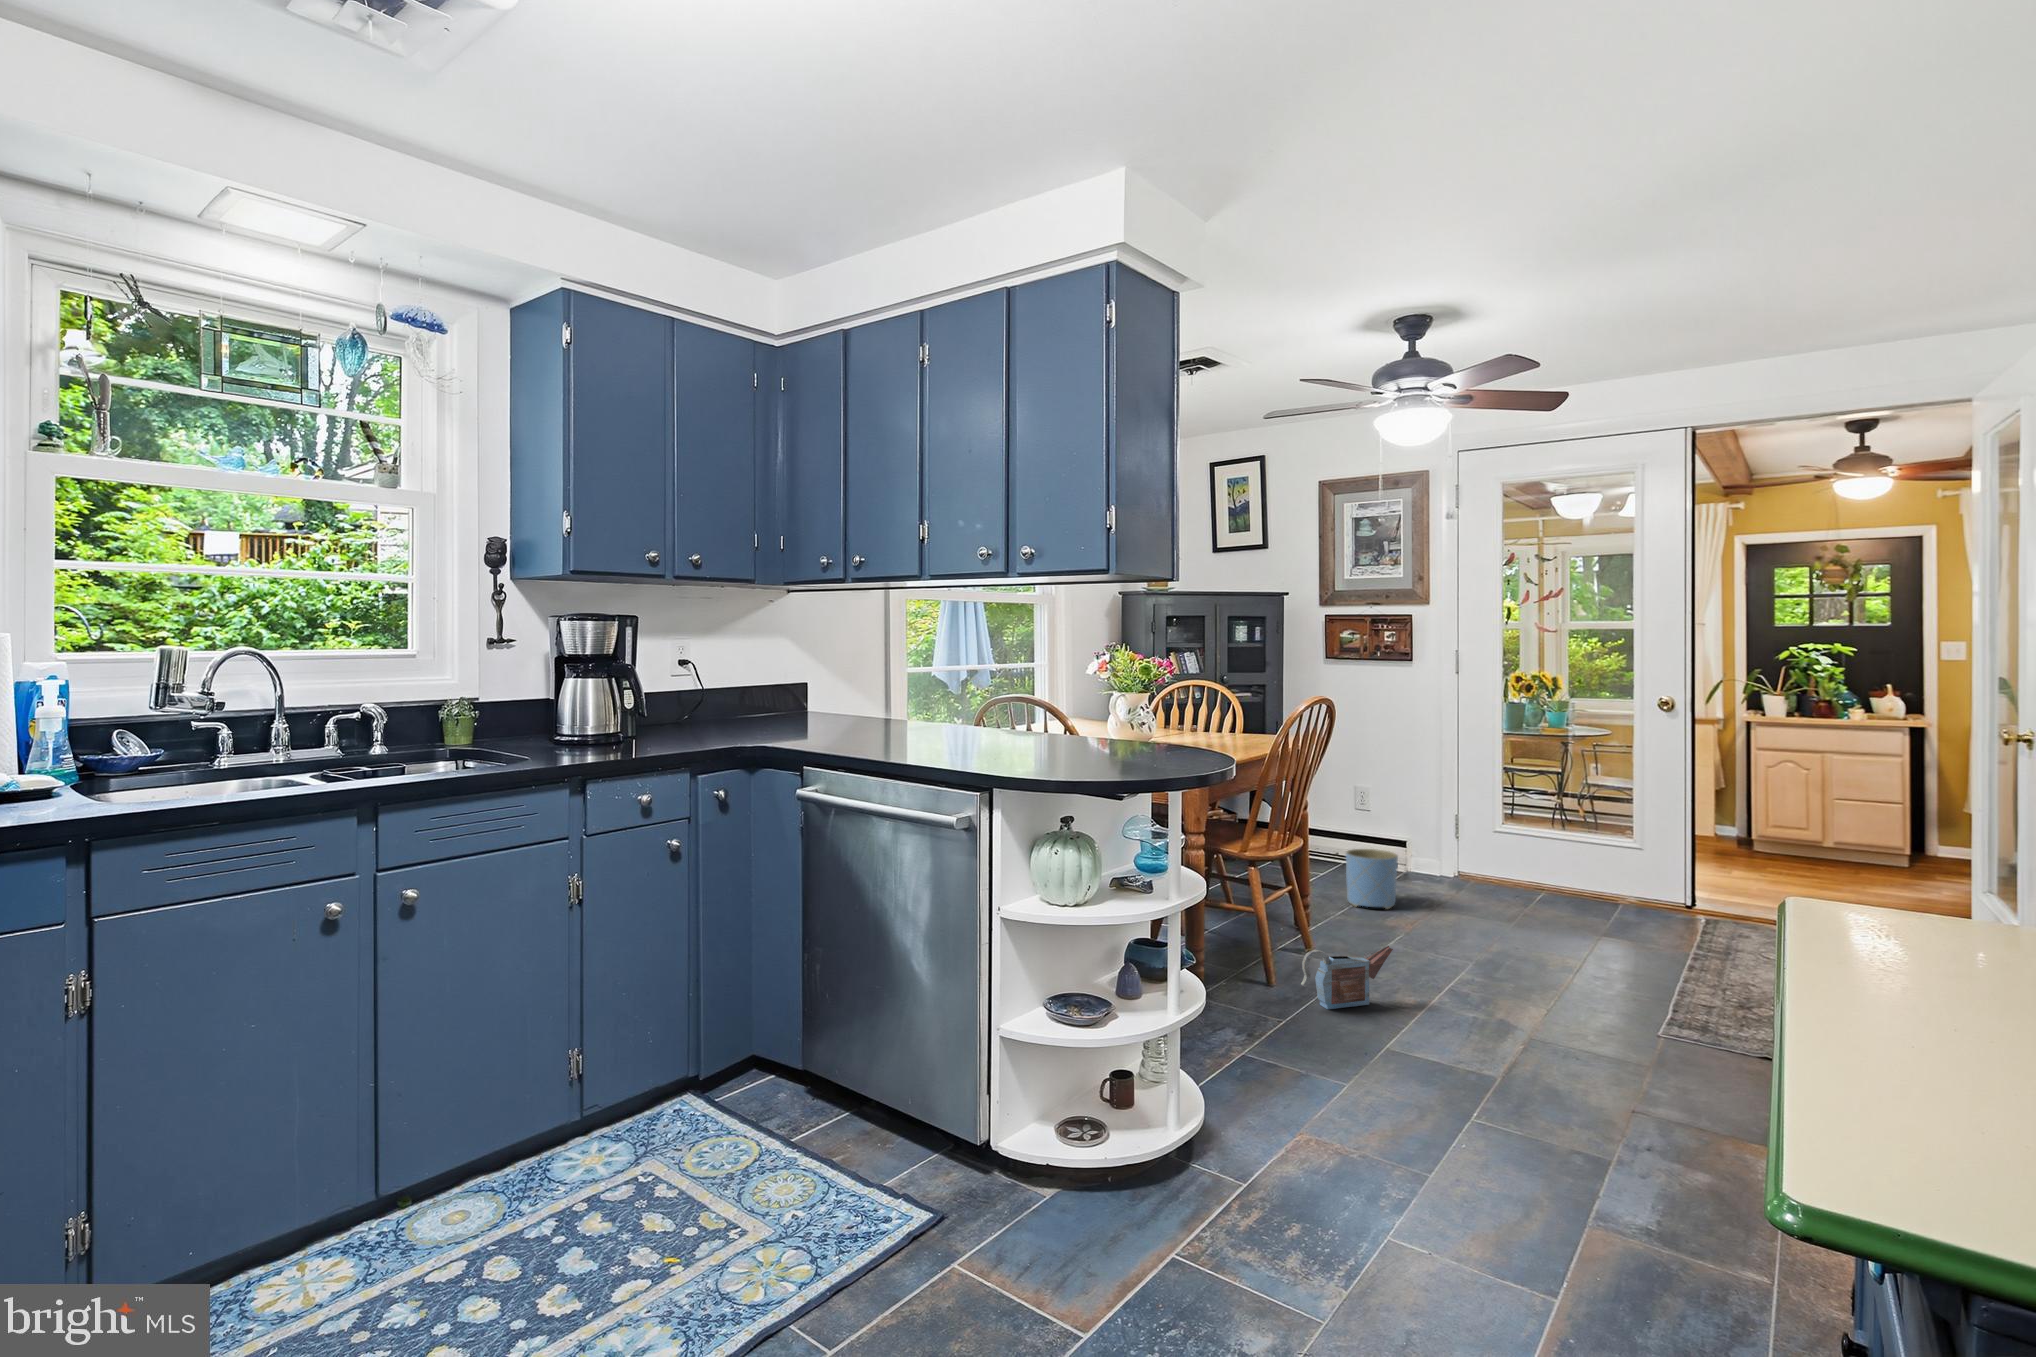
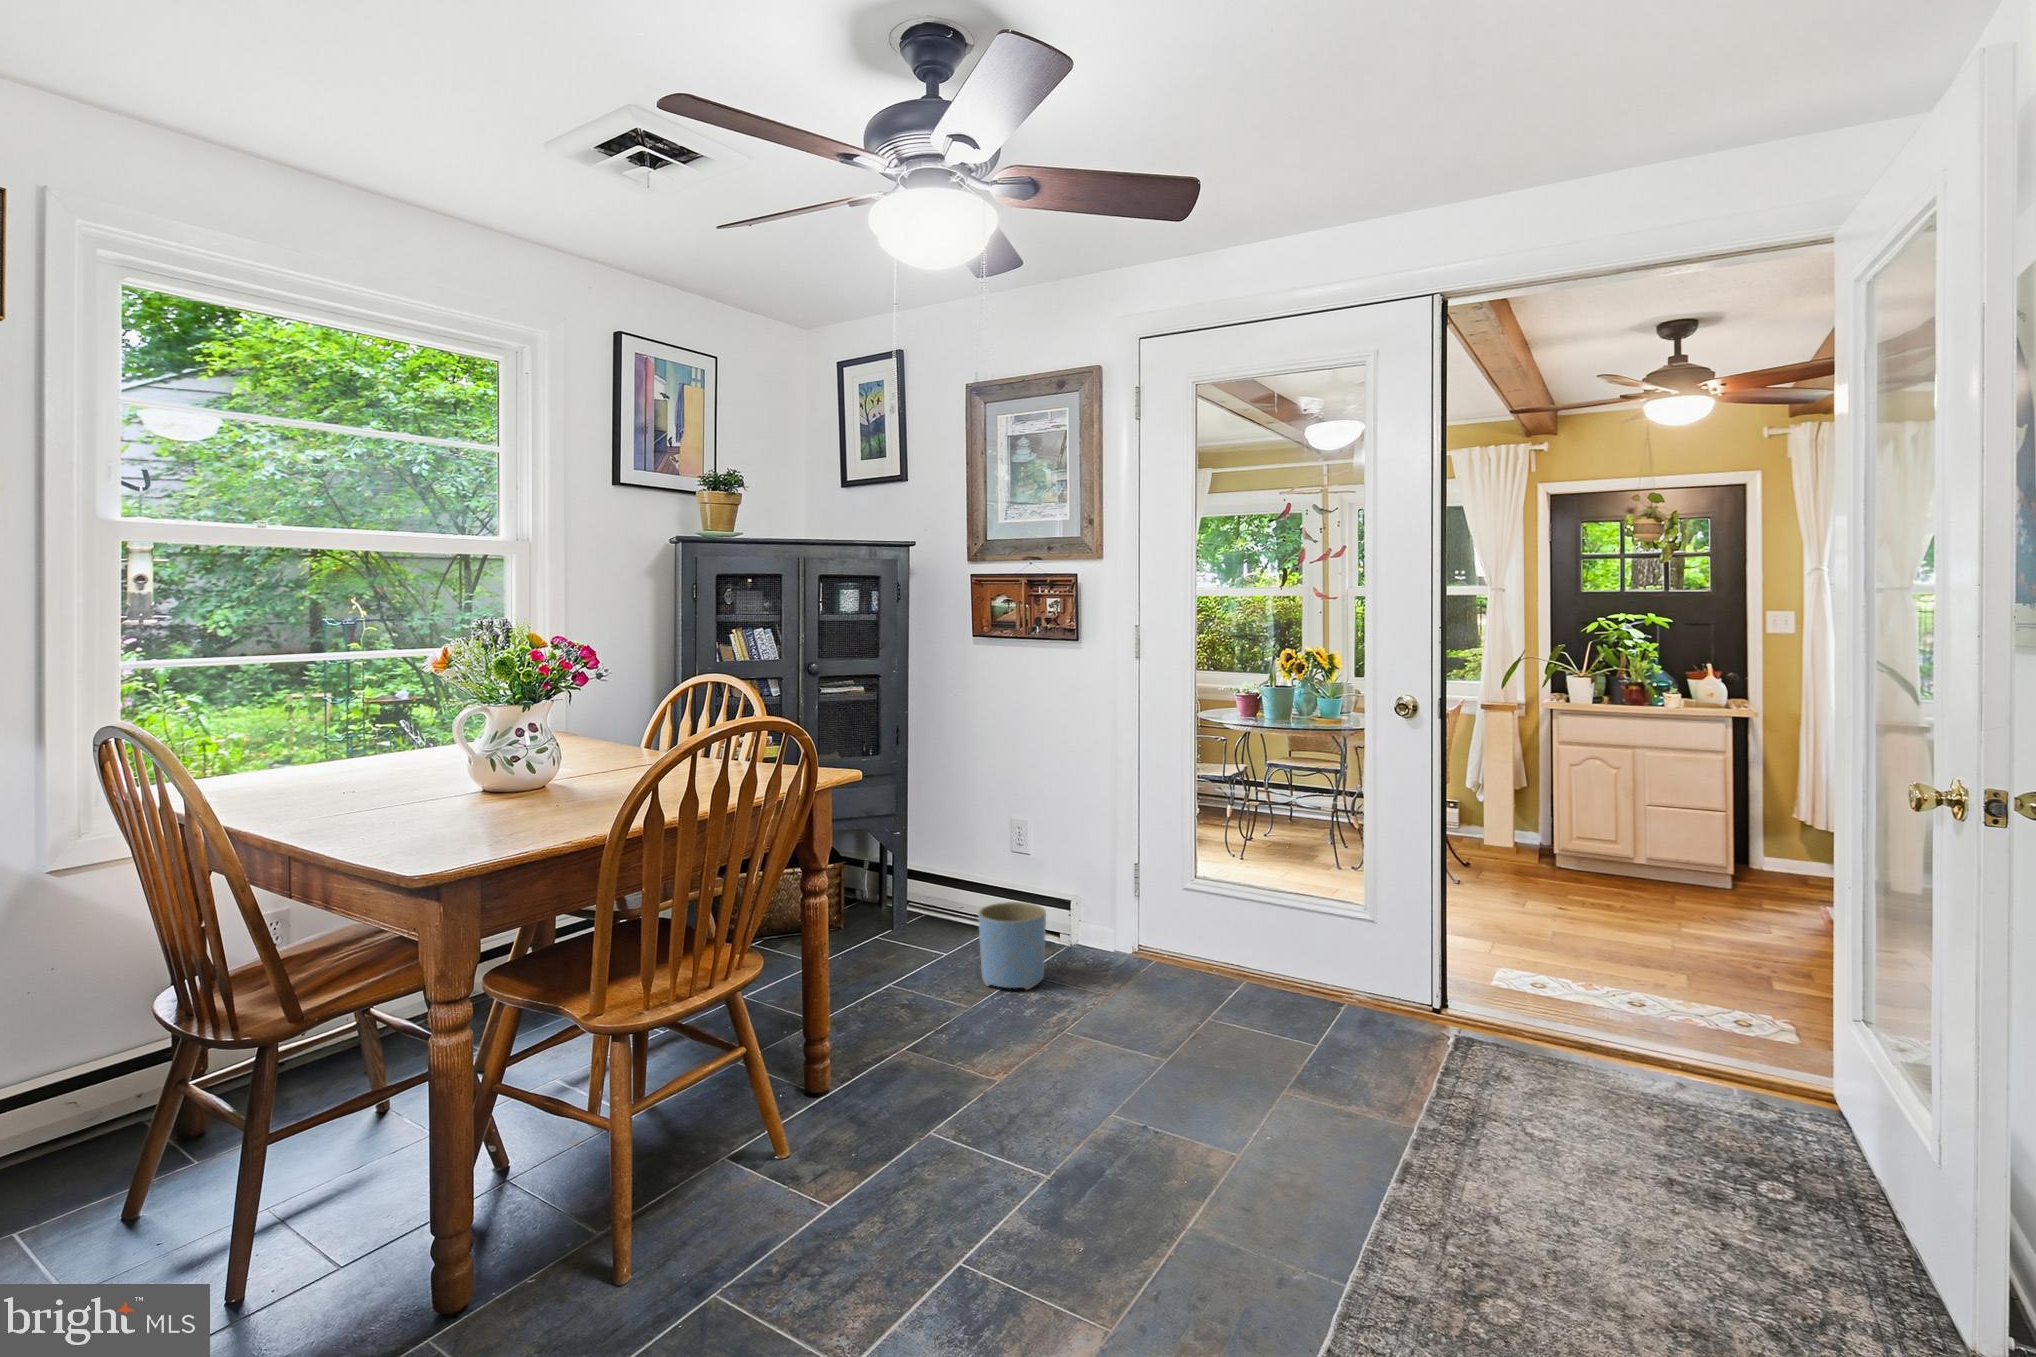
watering can: present [1301,946,1393,1009] -> none [708,1116,880,1235]

